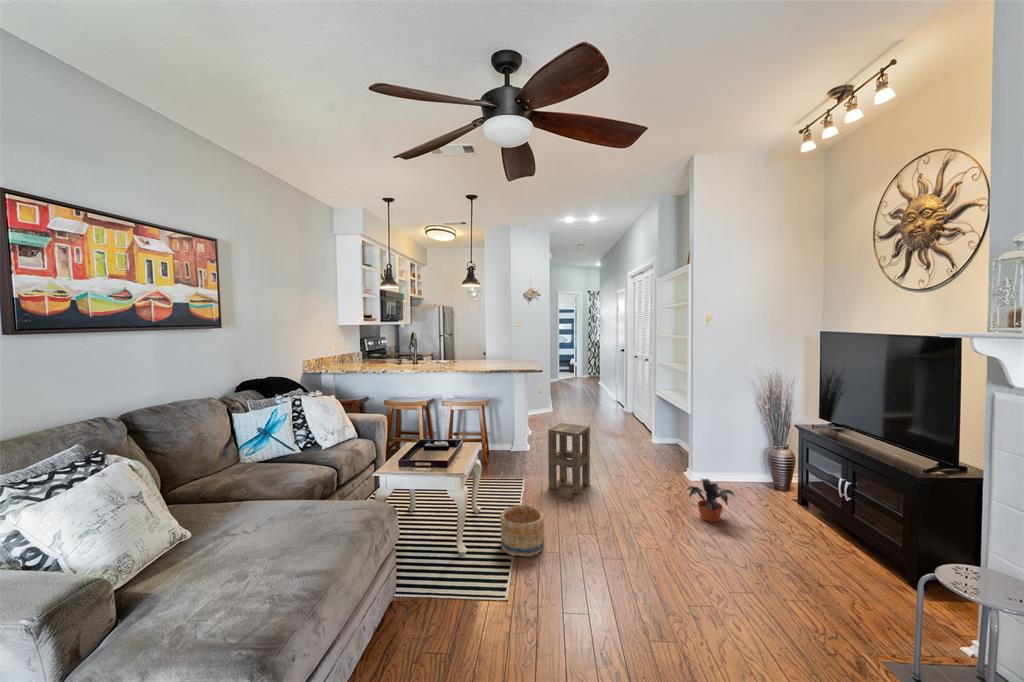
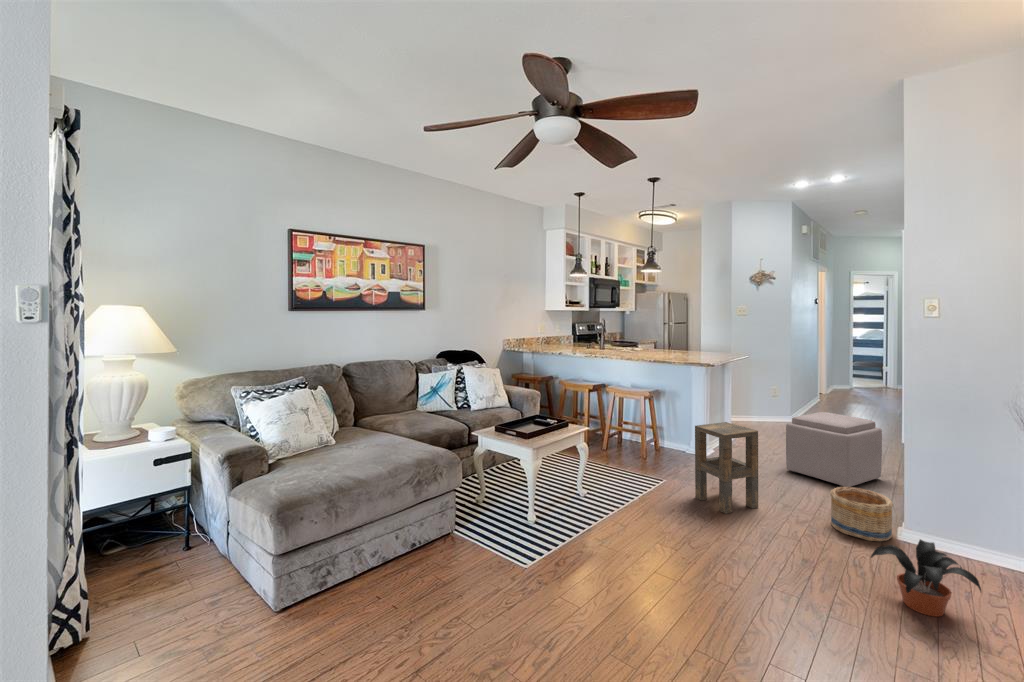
ottoman: none [577,406,625,457] -> present [786,412,882,487]
basket: present [500,505,545,557] -> present [830,487,893,541]

